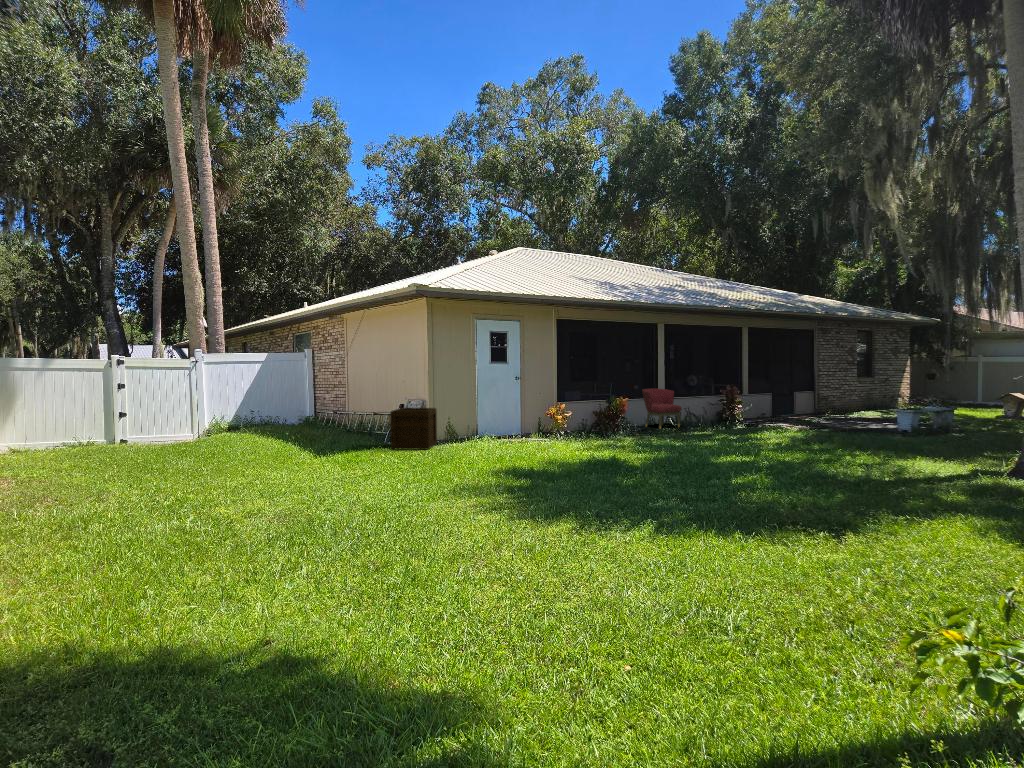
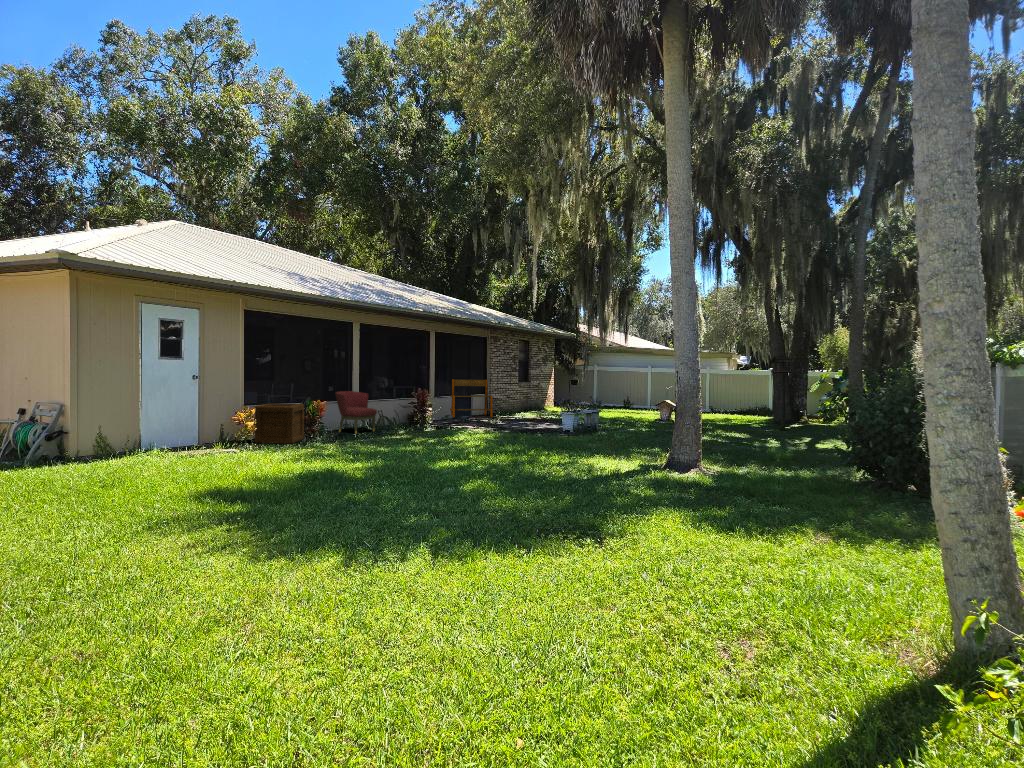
bench: none [771,376,819,416] -> present [450,379,493,417]
wooden crate: present [390,408,437,450] -> present [255,403,304,444]

